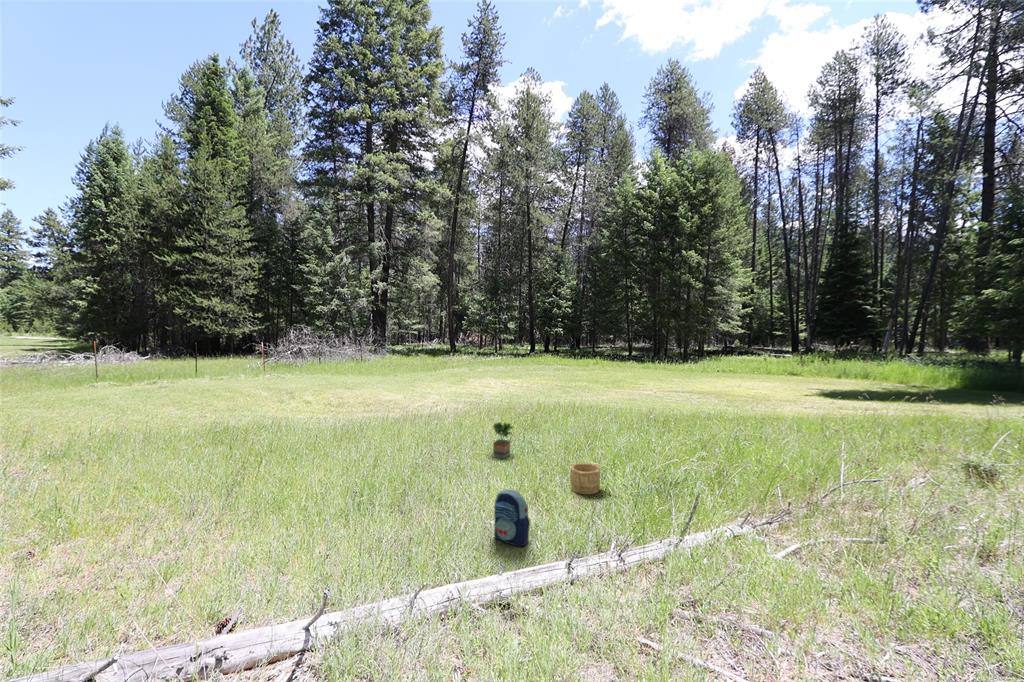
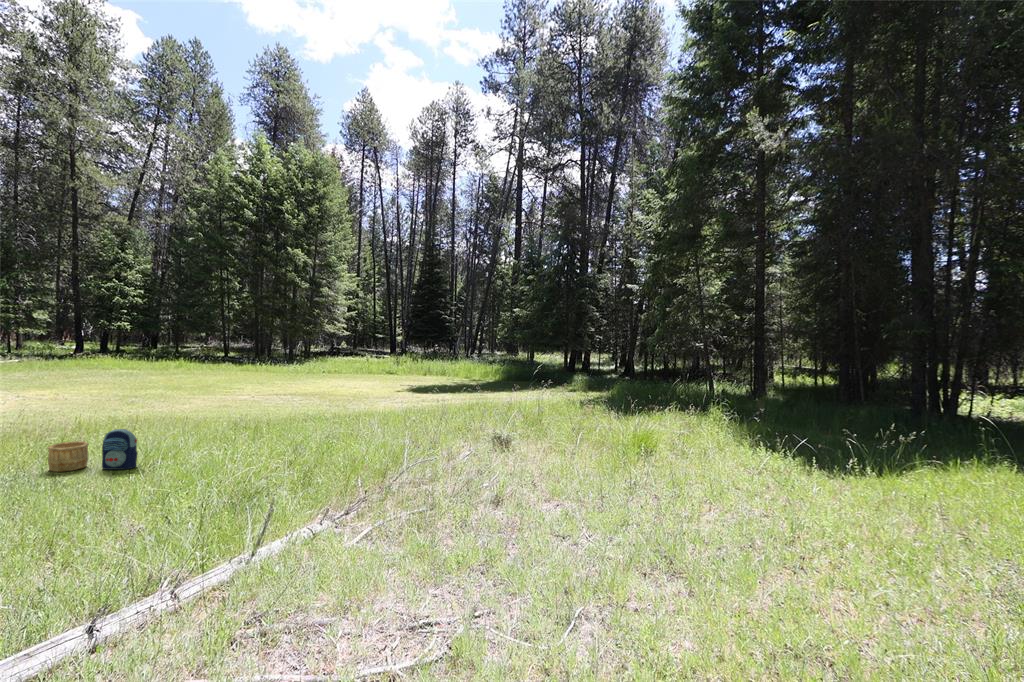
potted tree: present [493,422,513,458] -> none [70,400,99,436]
wooden bucket: present [570,463,601,495] -> present [47,441,89,472]

